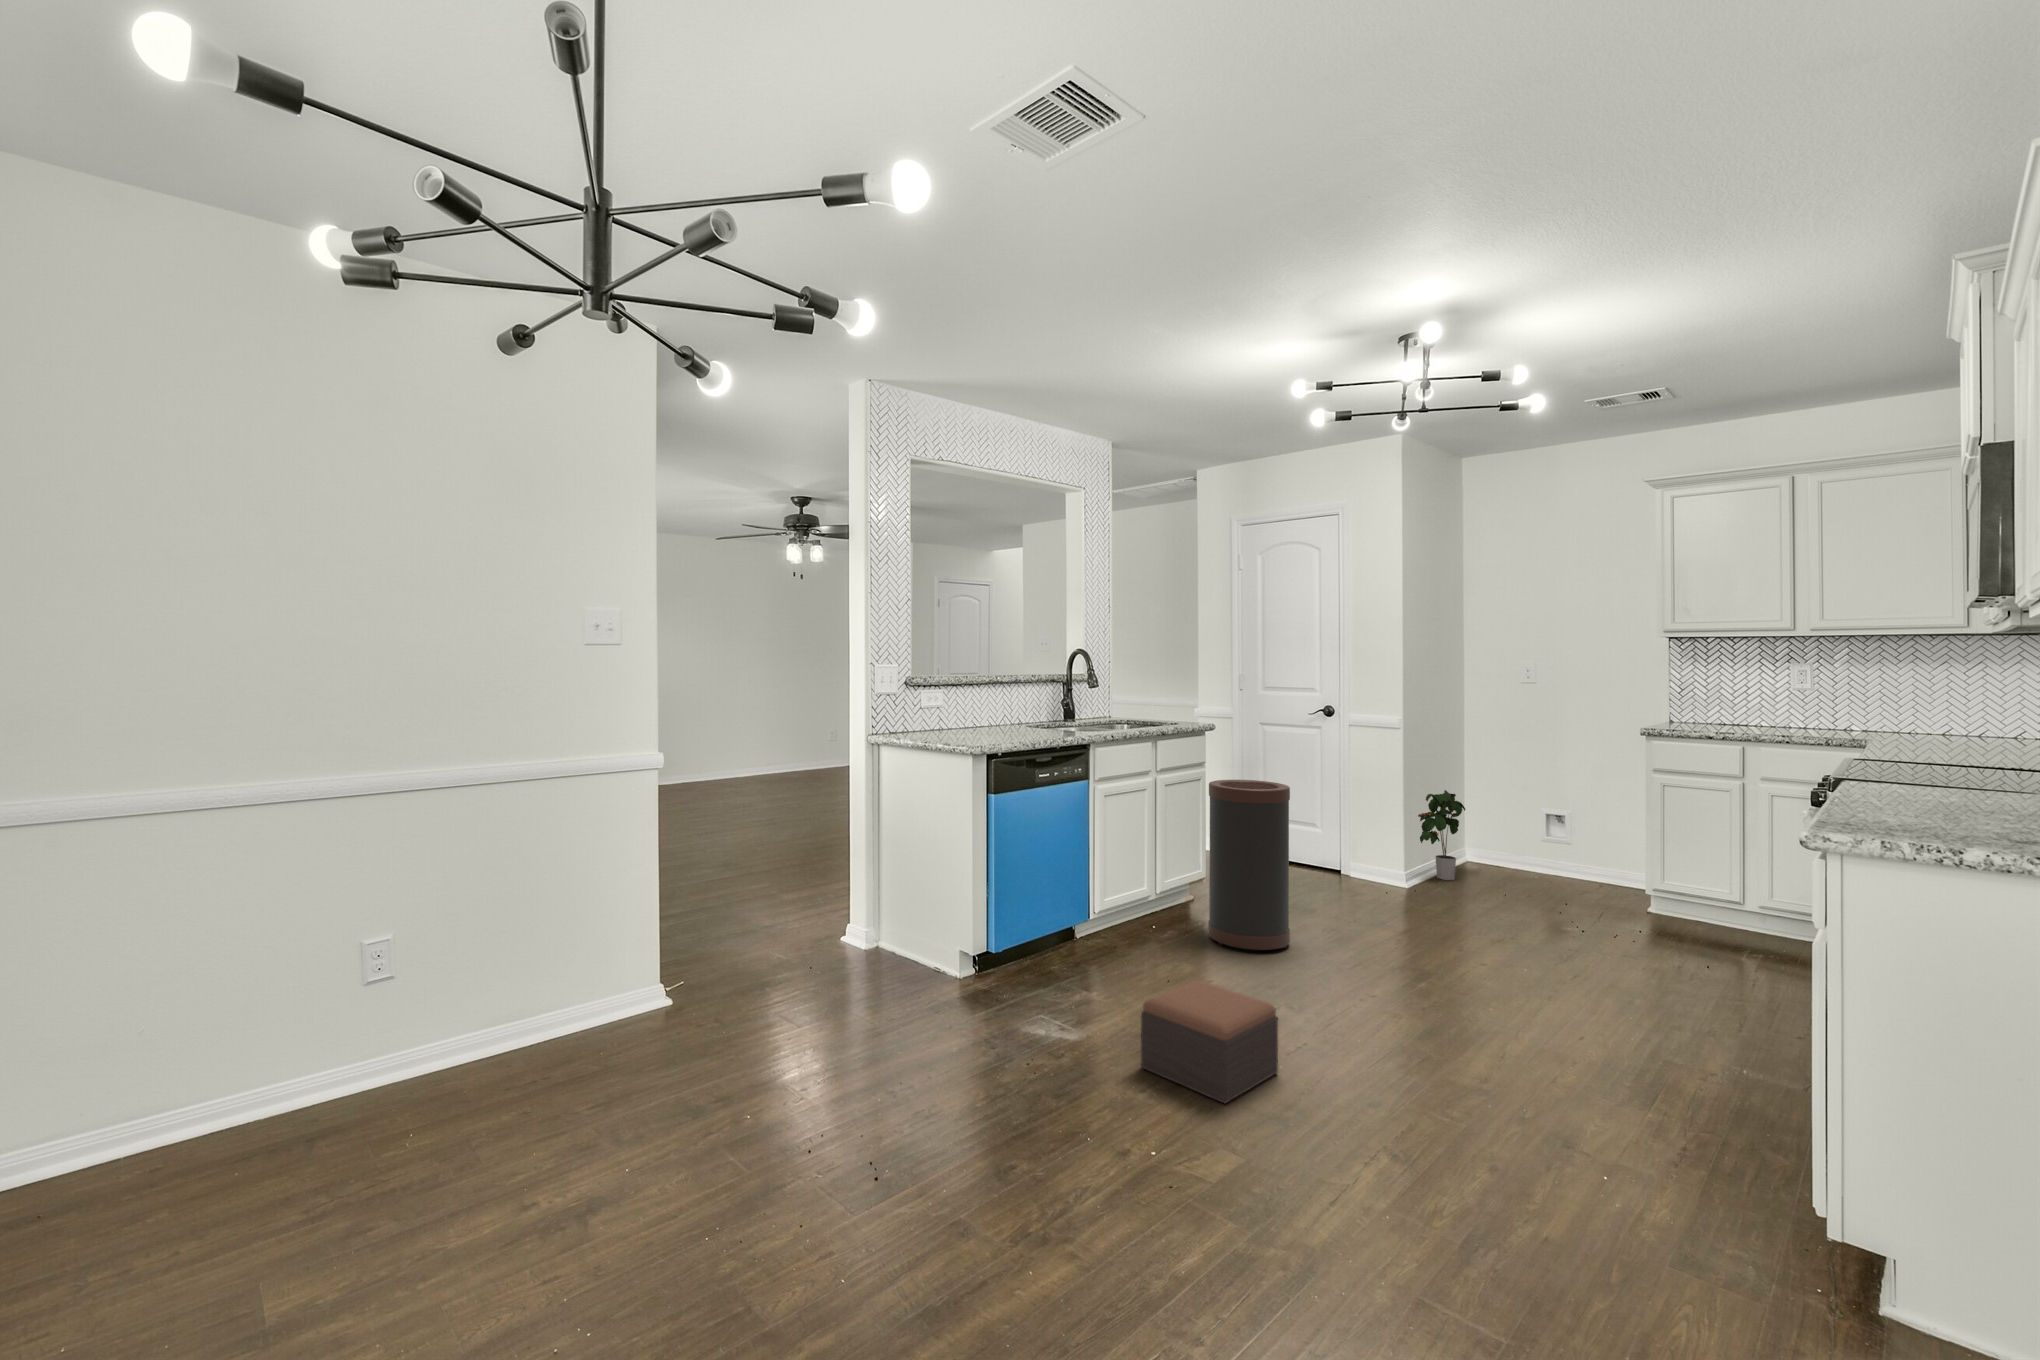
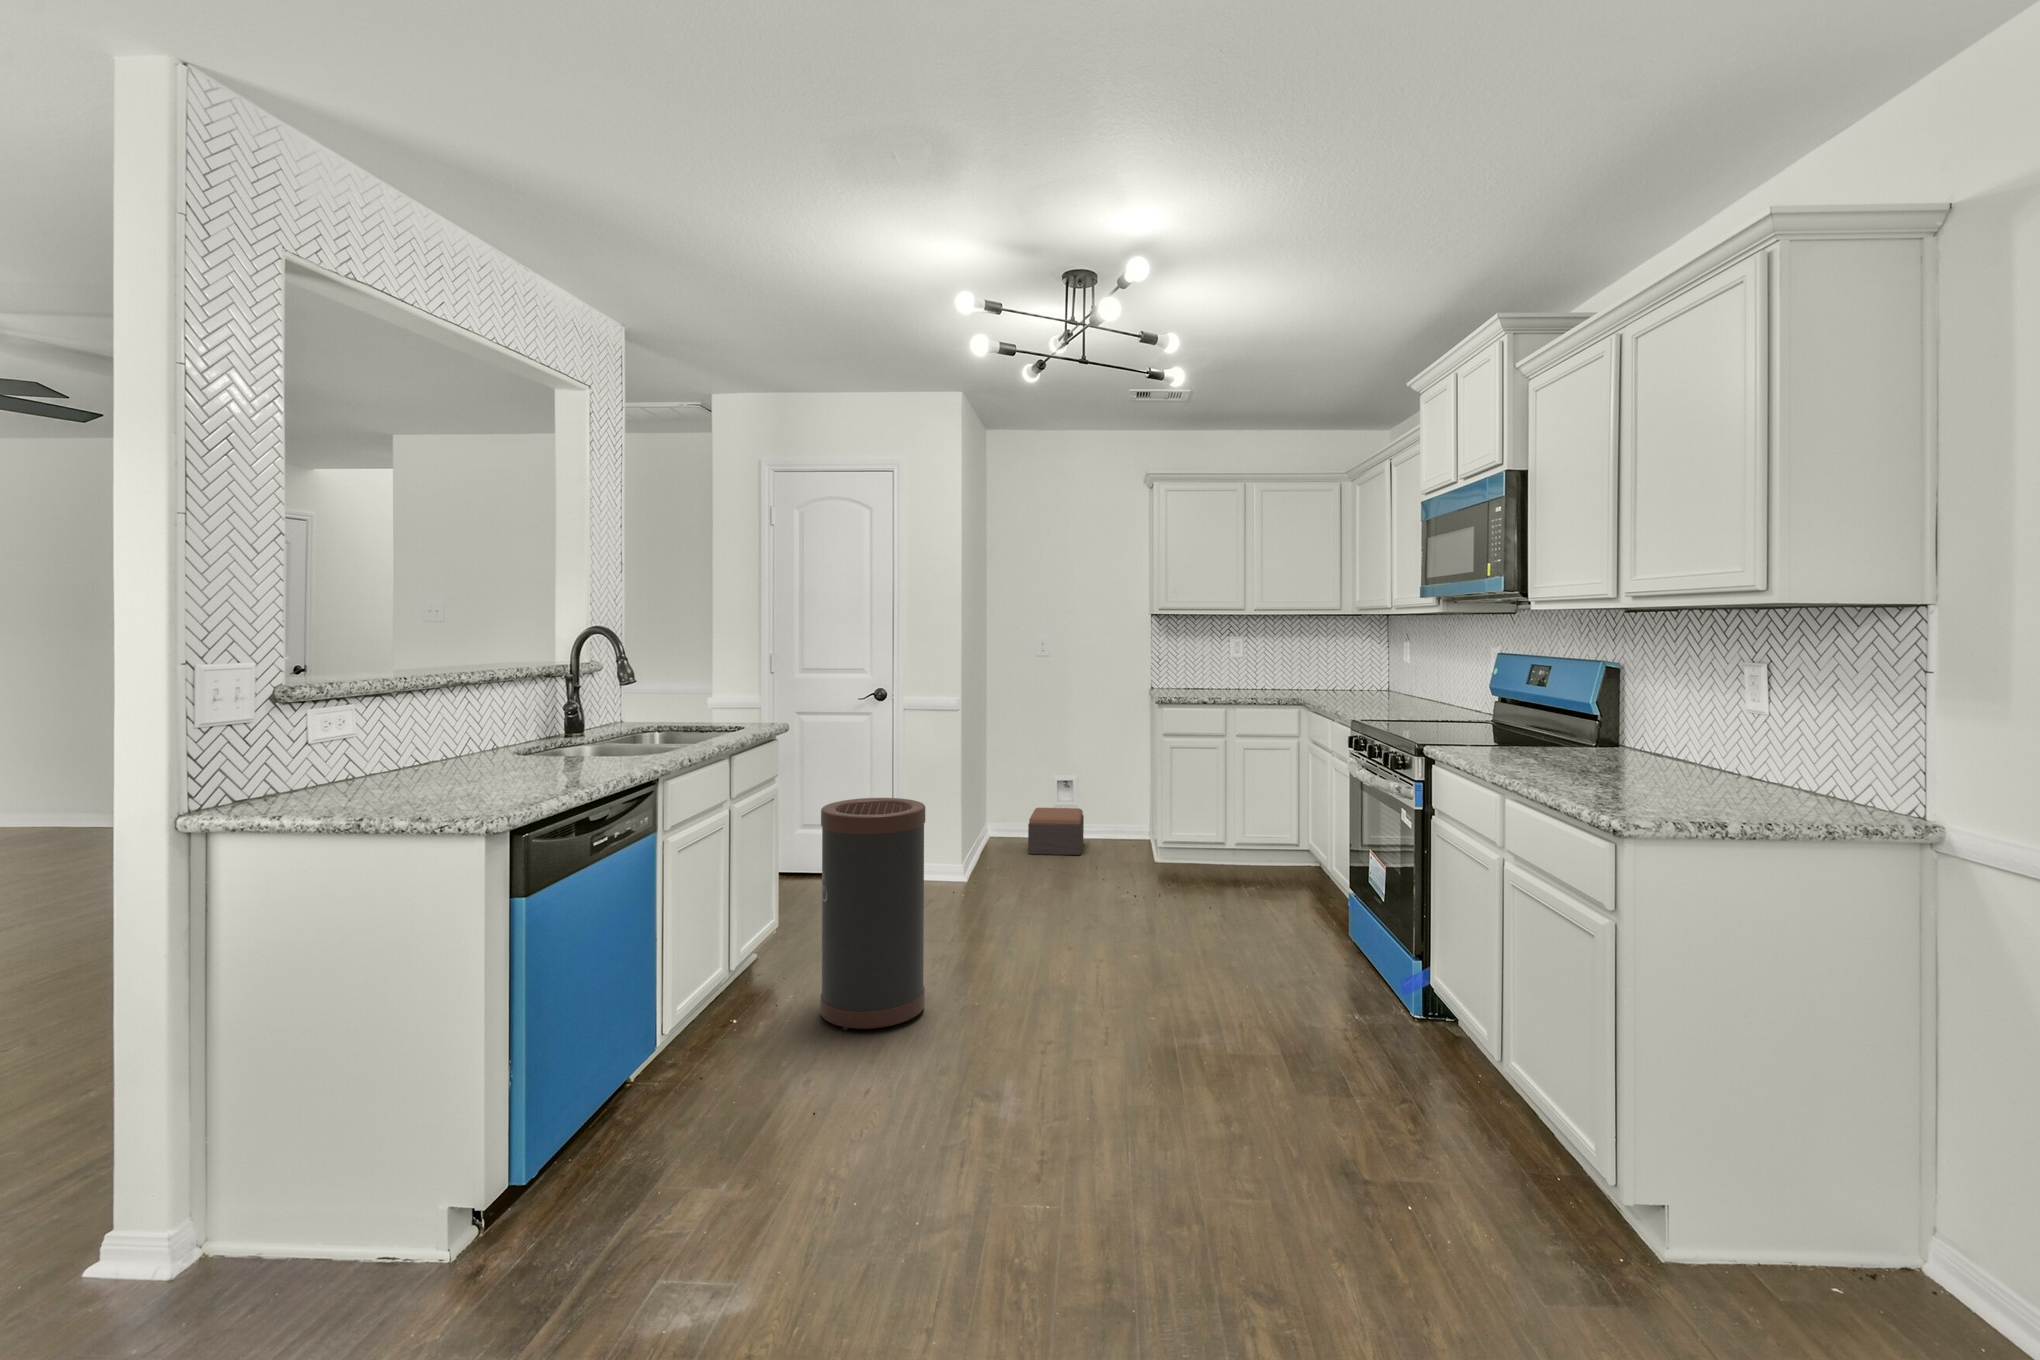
potted plant: present [1418,790,1465,880] -> none [975,773,1010,870]
footstool: present [1141,980,1278,1103] -> present [1028,808,1084,855]

